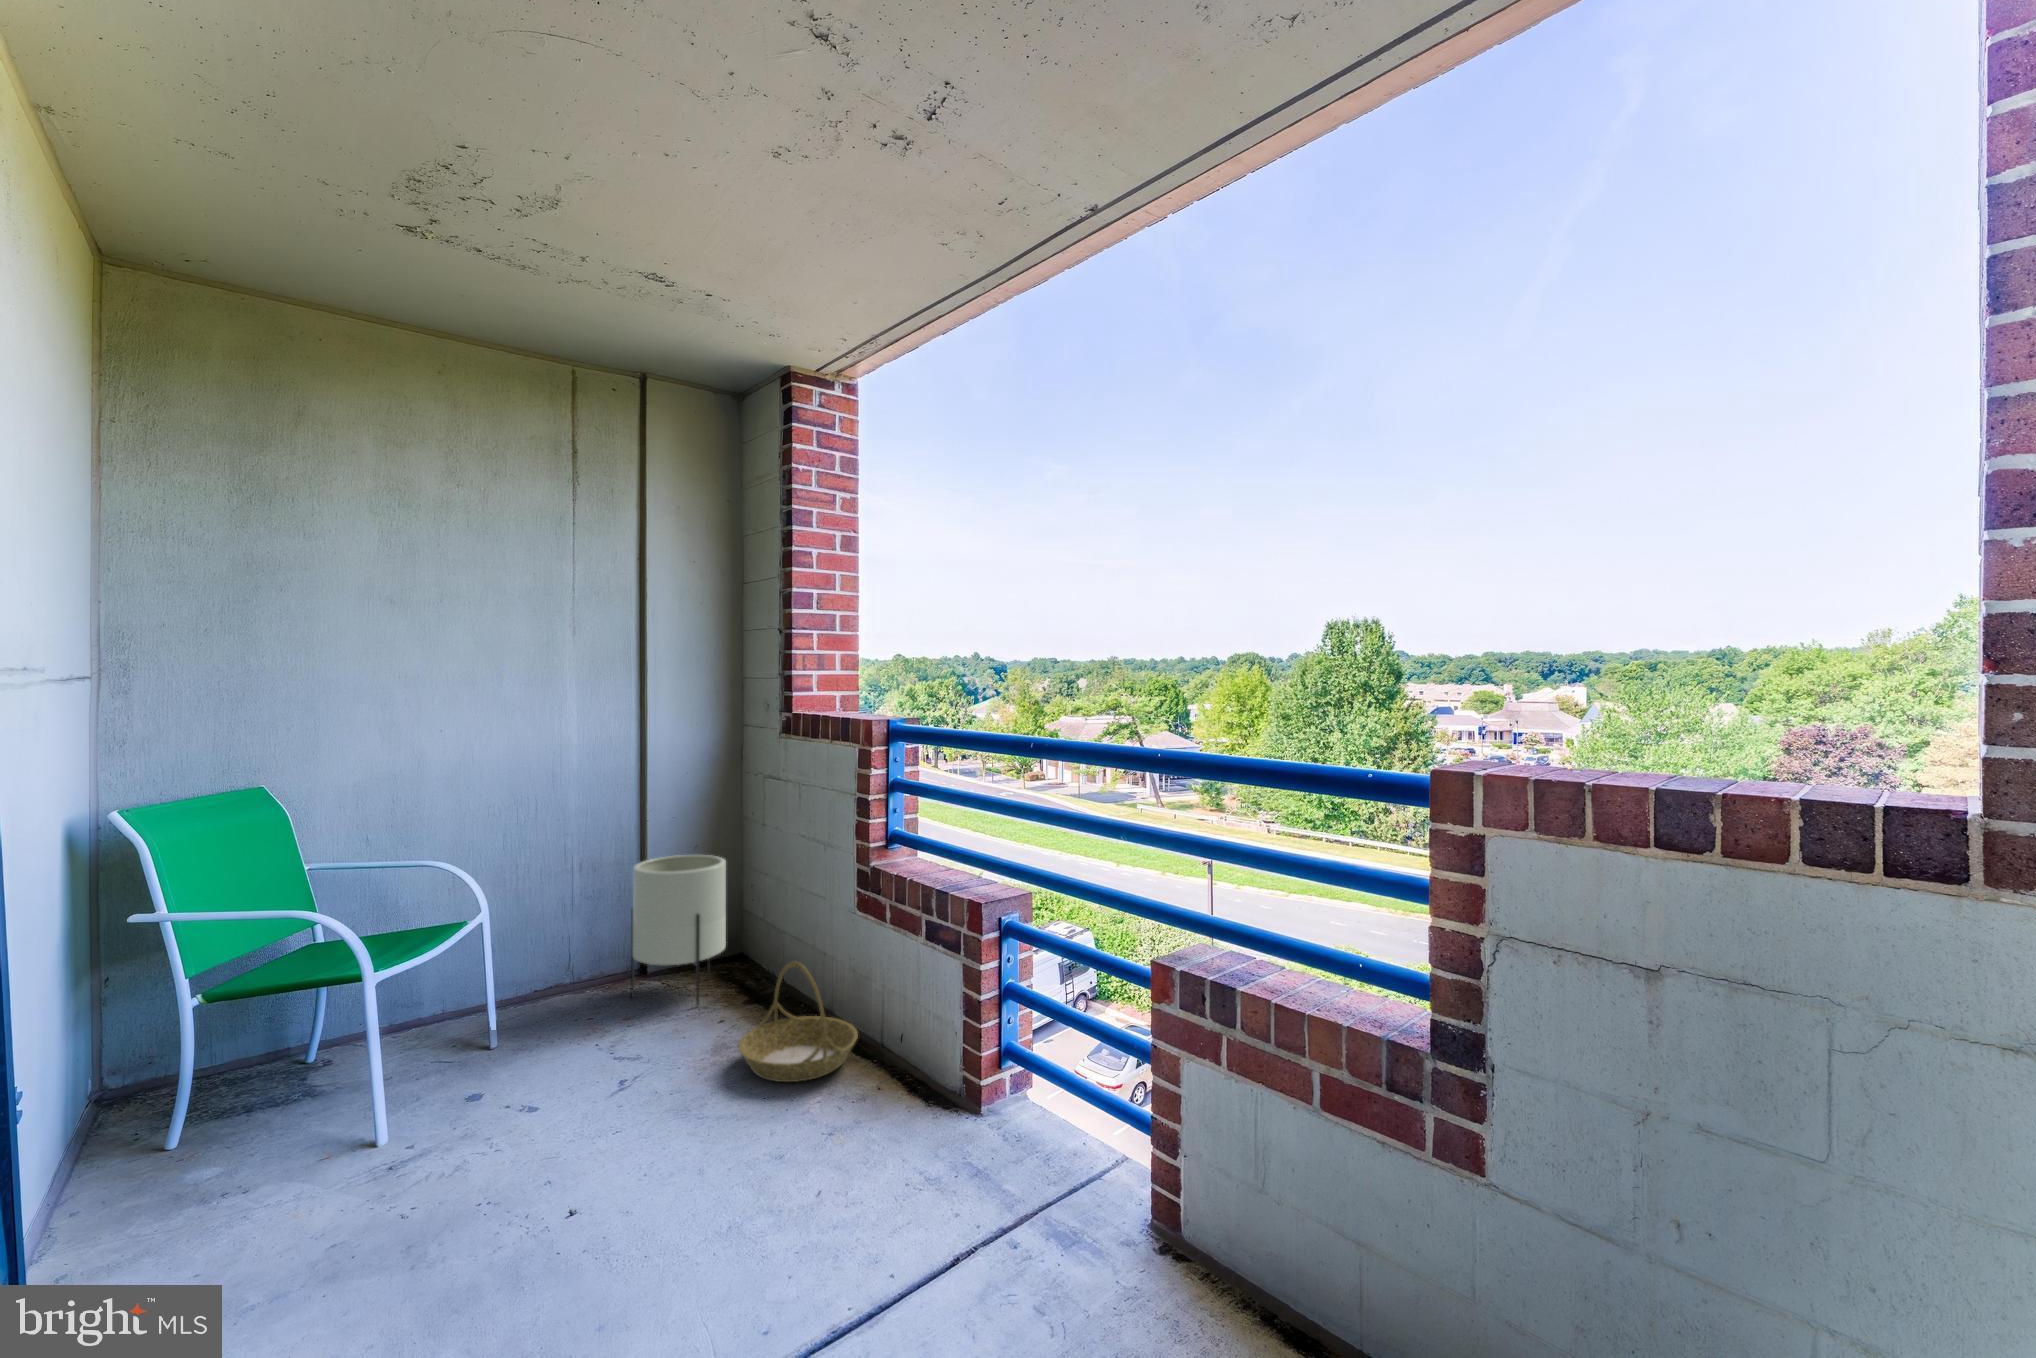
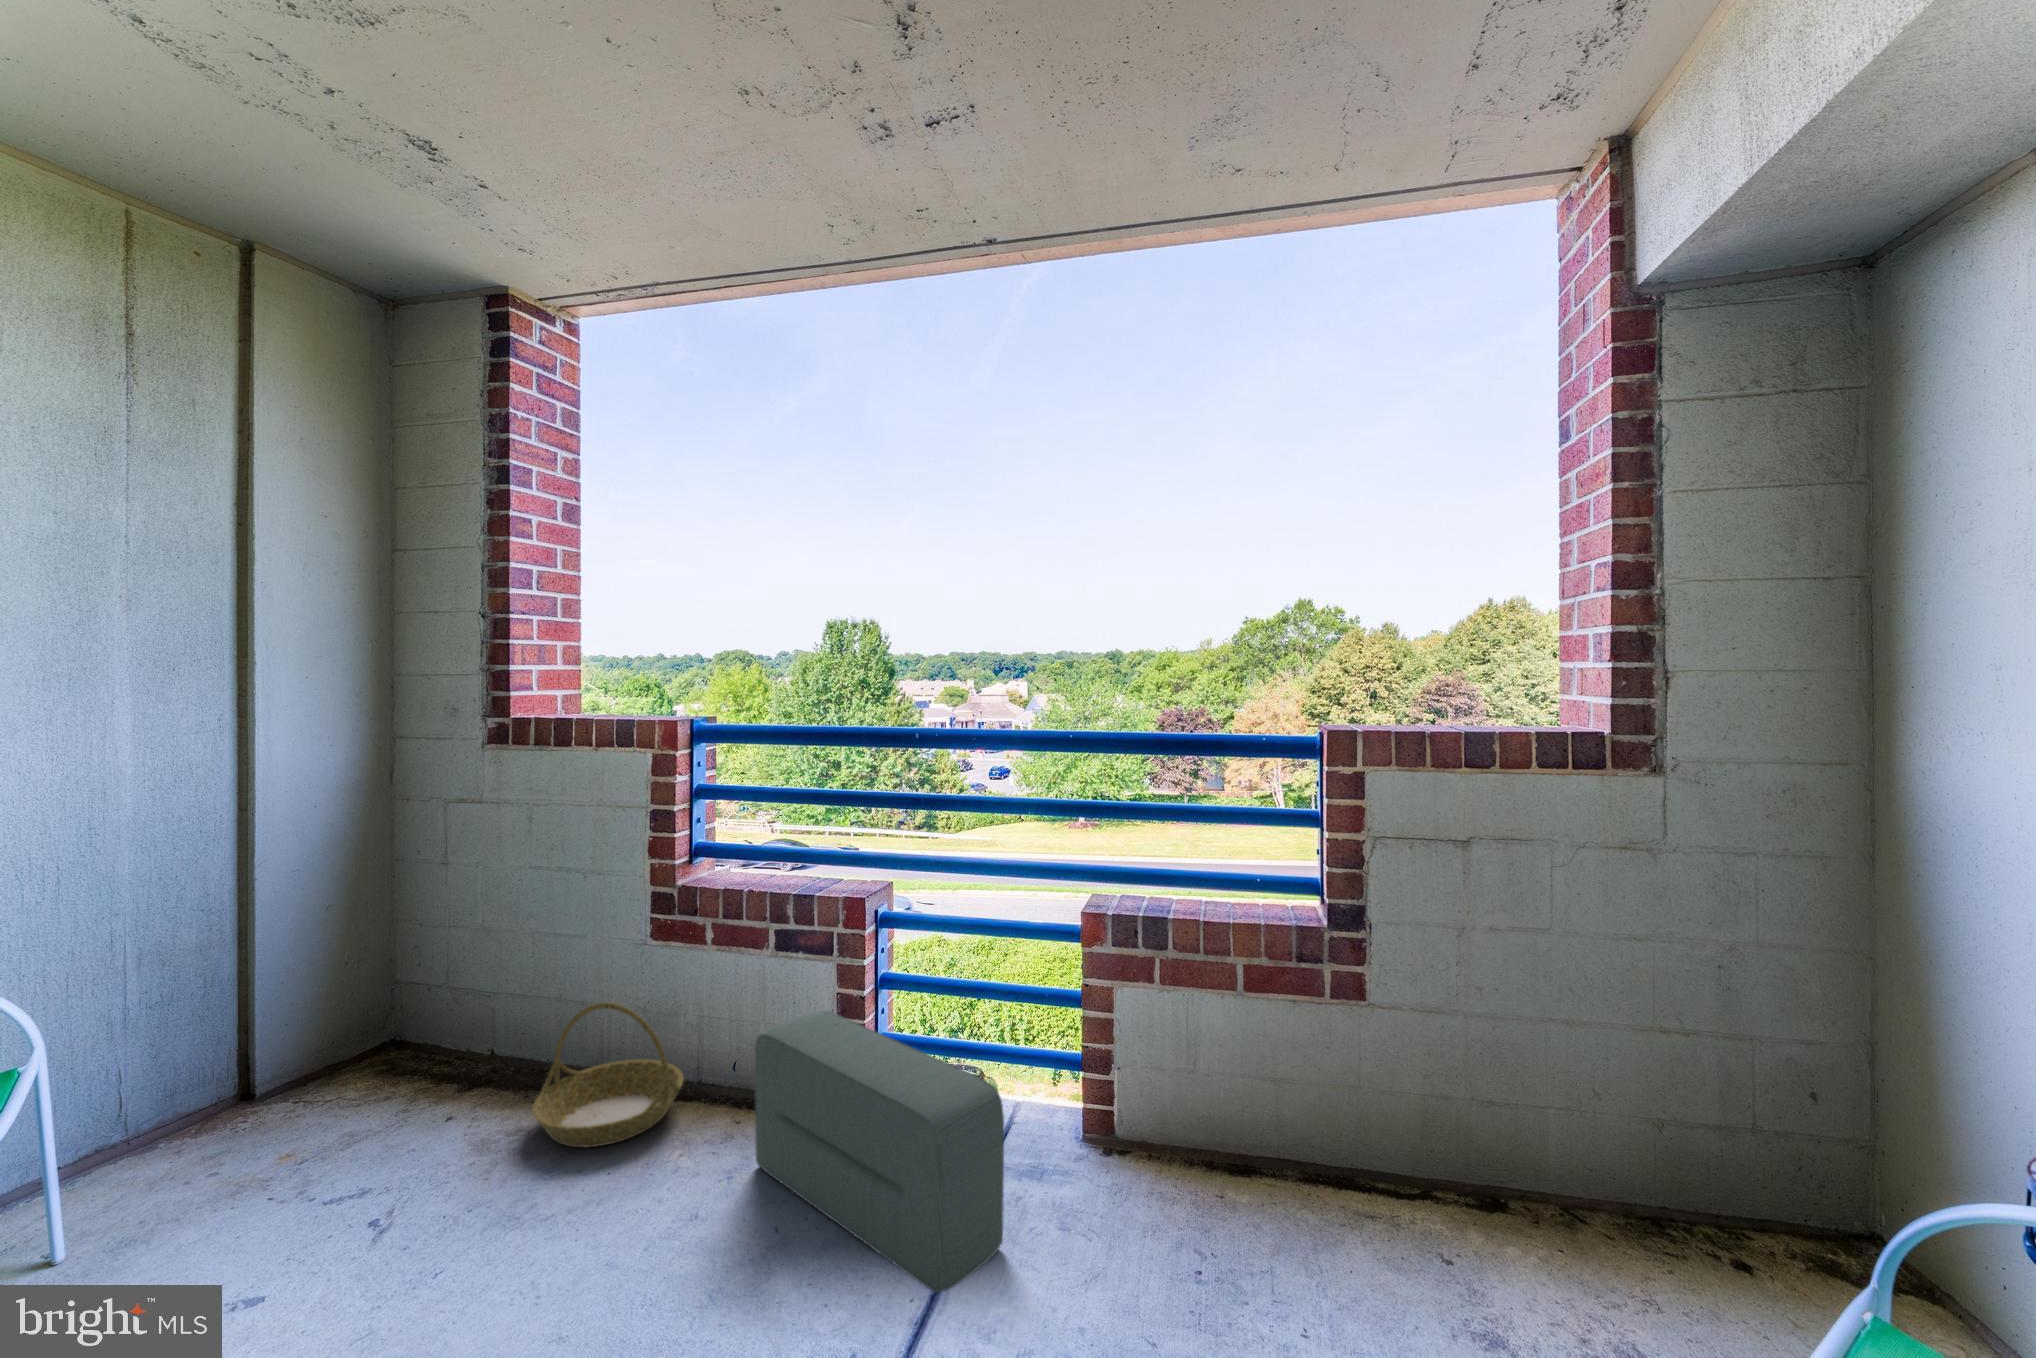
planter: present [631,855,726,1006] -> none [256,905,412,1121]
pouf: none [847,1010,960,1310] -> present [755,1011,1004,1293]

